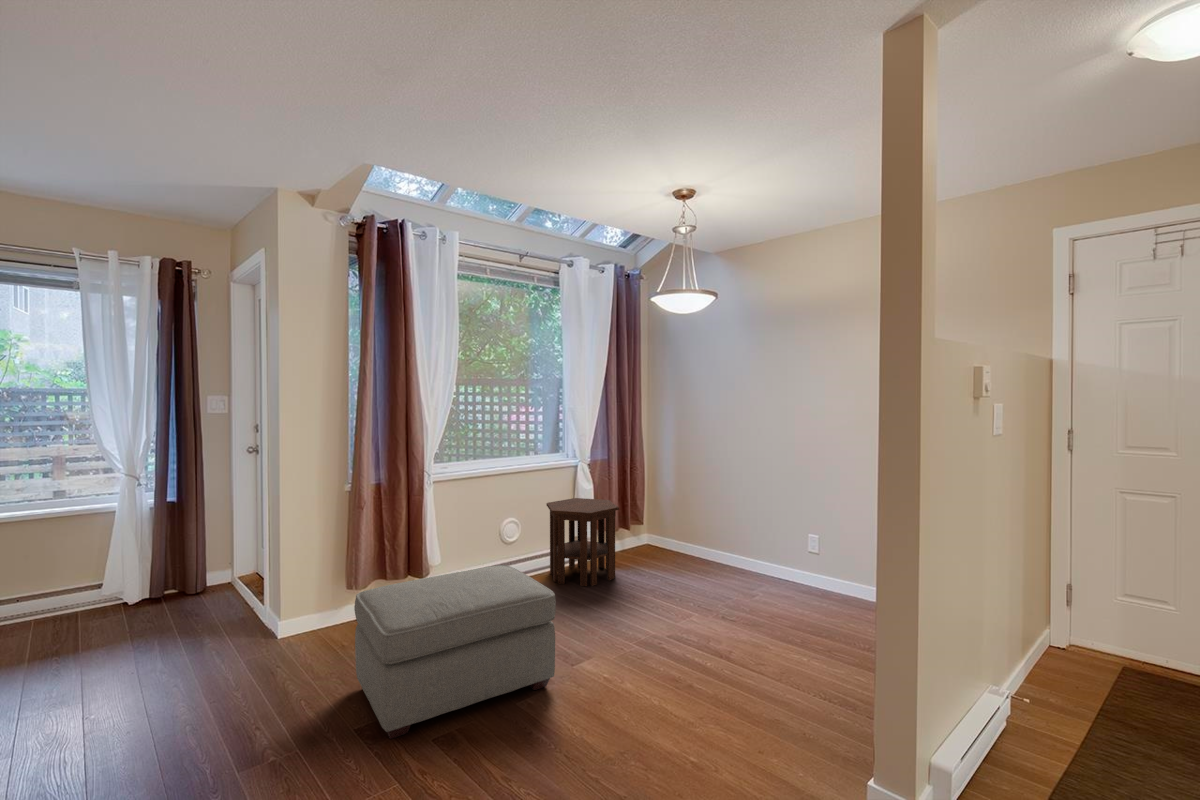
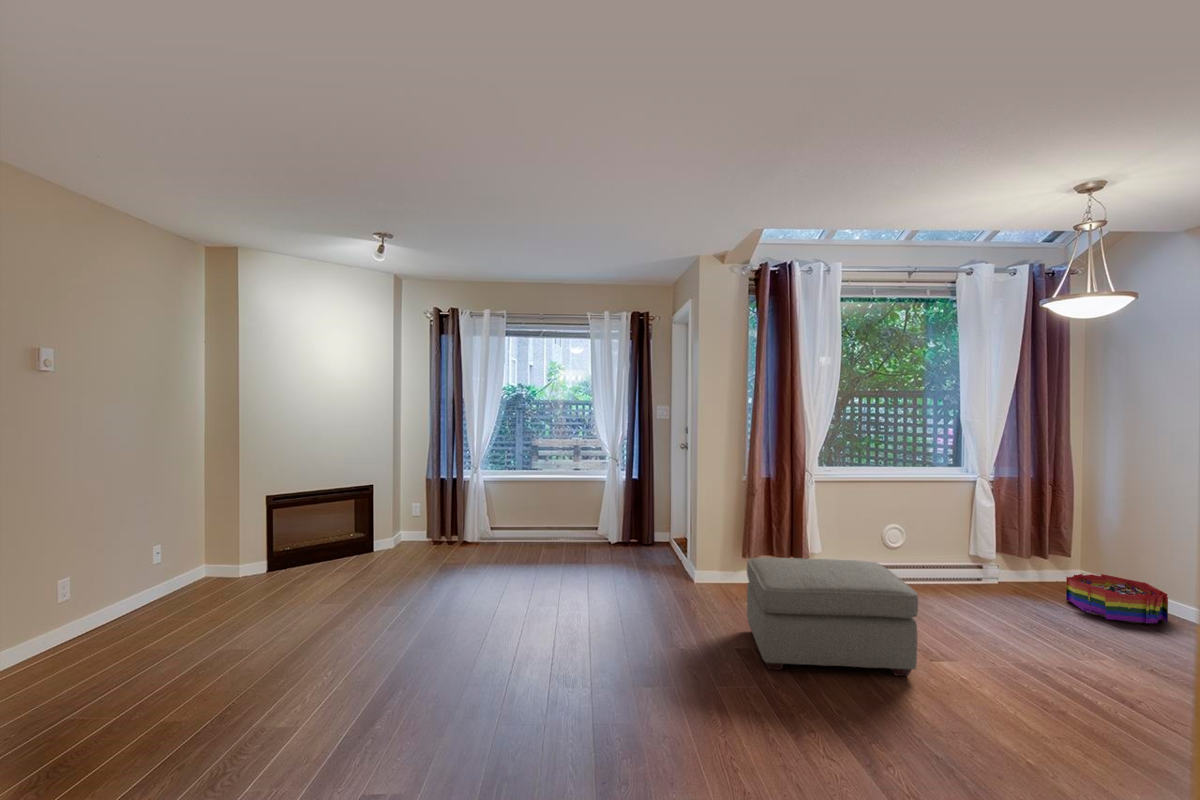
side table: present [546,498,619,586] -> none [935,515,1024,608]
storage bin: none [644,535,708,573] -> present [1066,574,1168,624]

